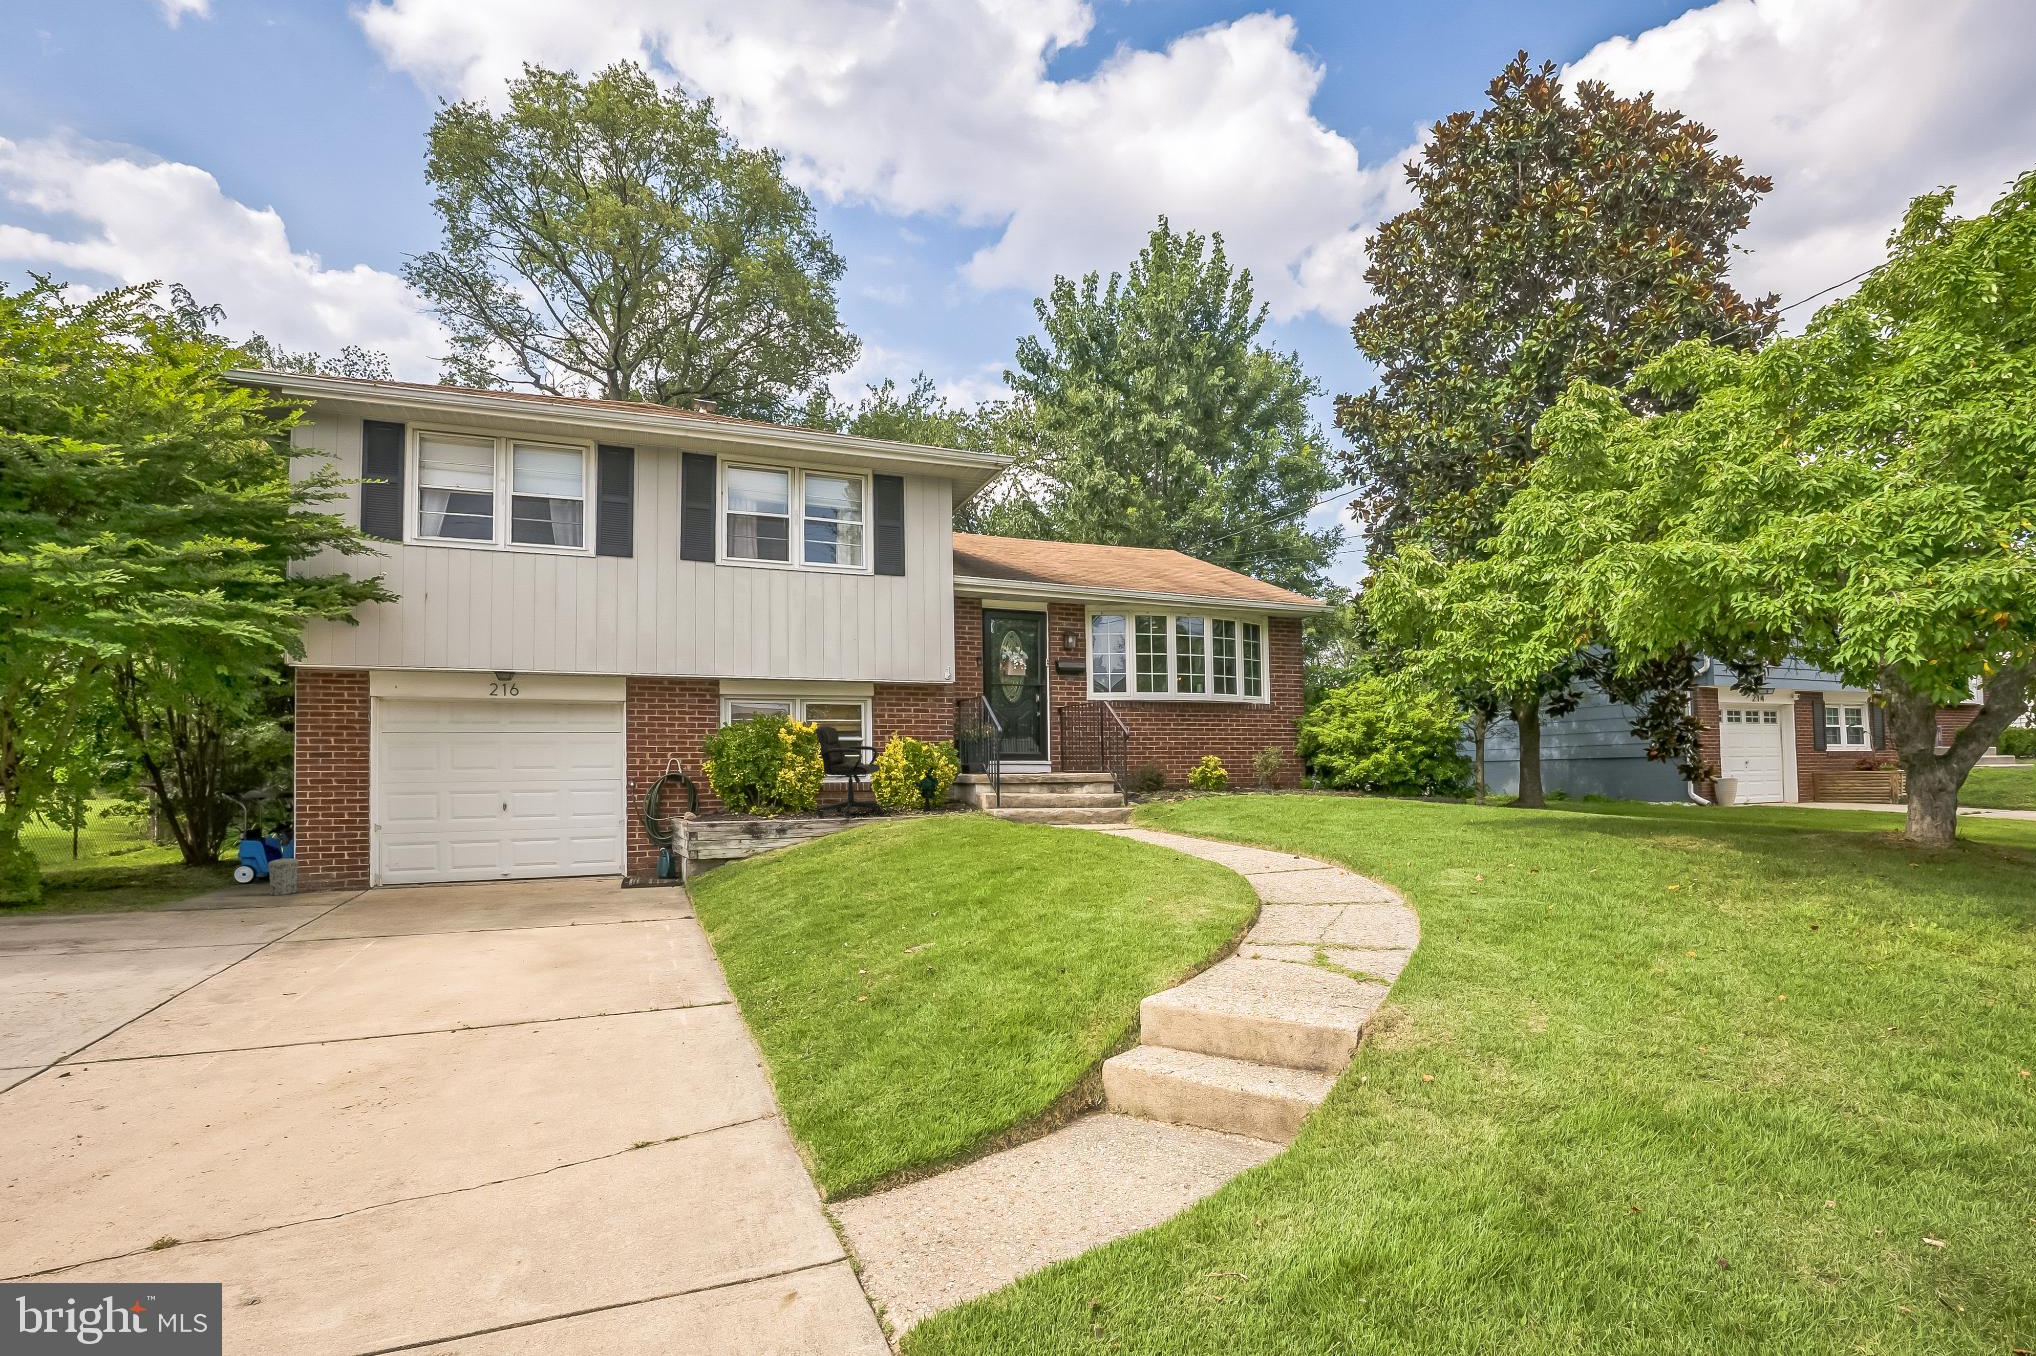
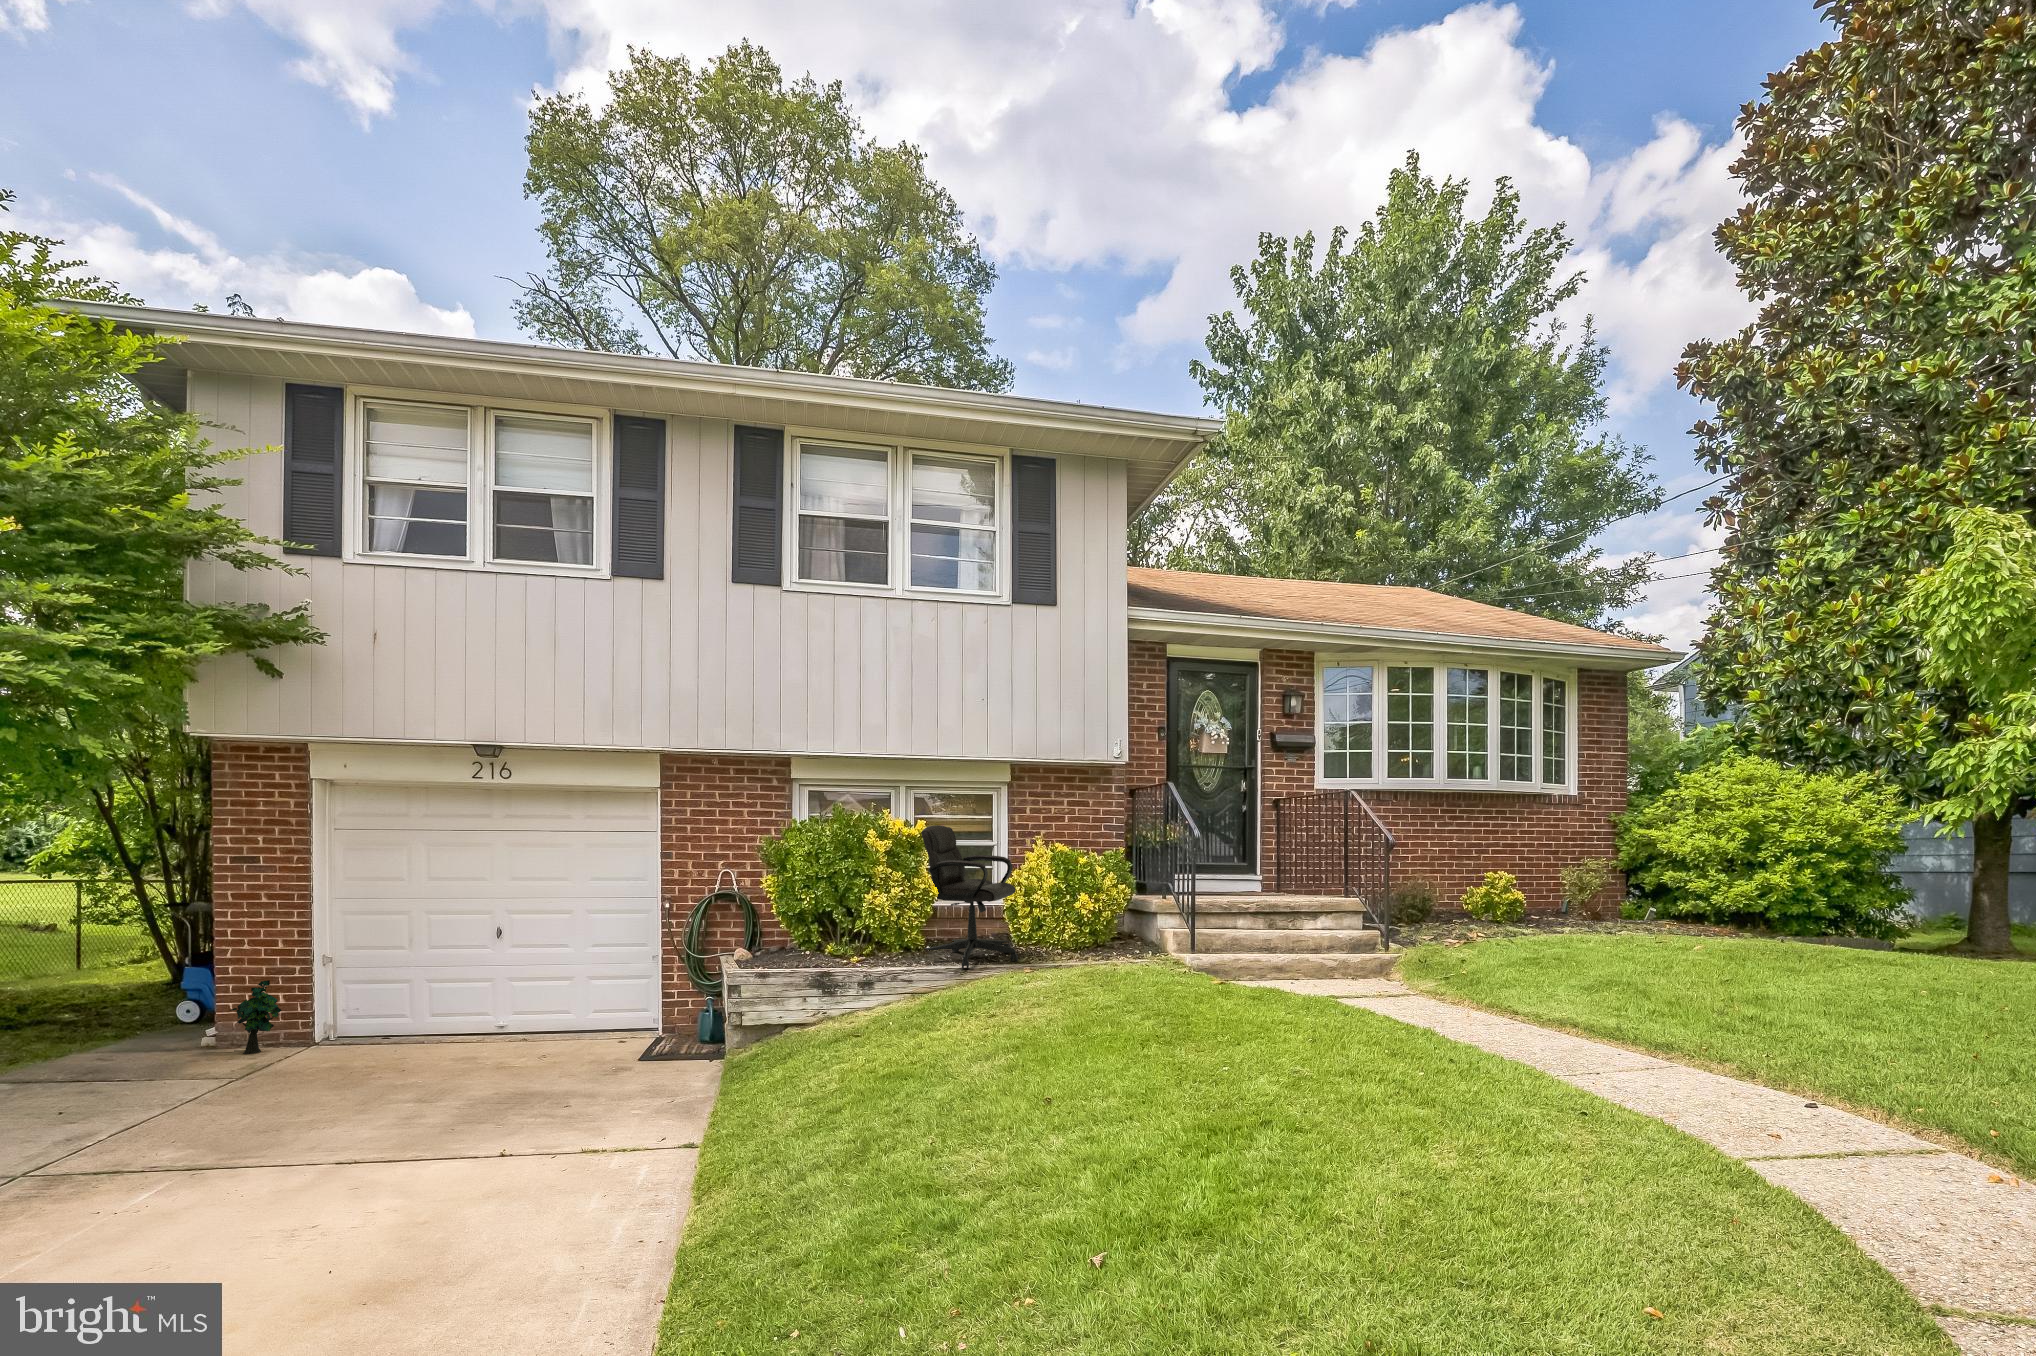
decorative plant: present [915,767,939,811] -> present [230,980,282,1054]
trash can: present [268,858,299,895] -> none [174,1000,217,1056]

